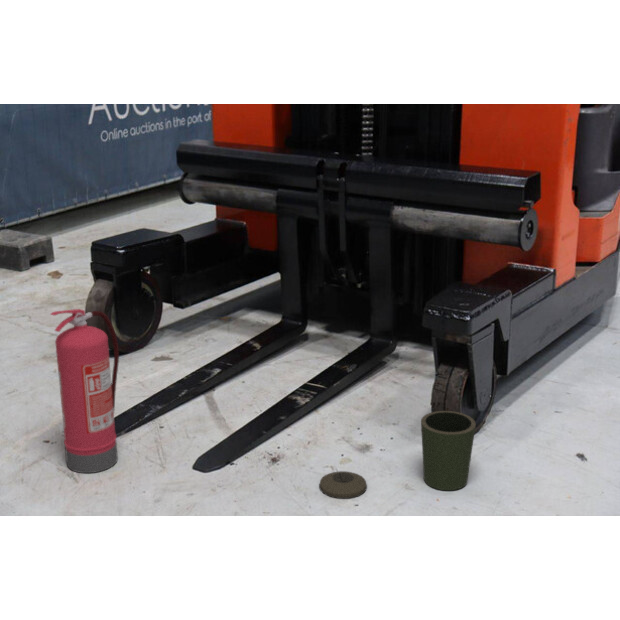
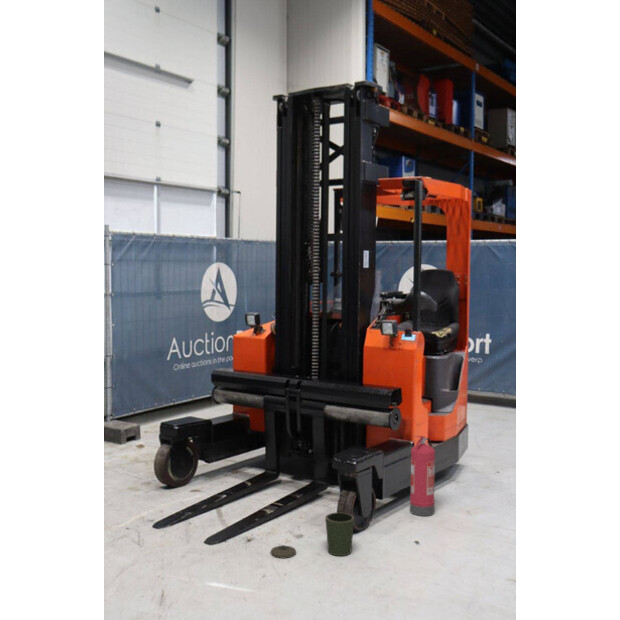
fire extinguisher: present [51,309,119,473] -> present [410,436,435,516]

